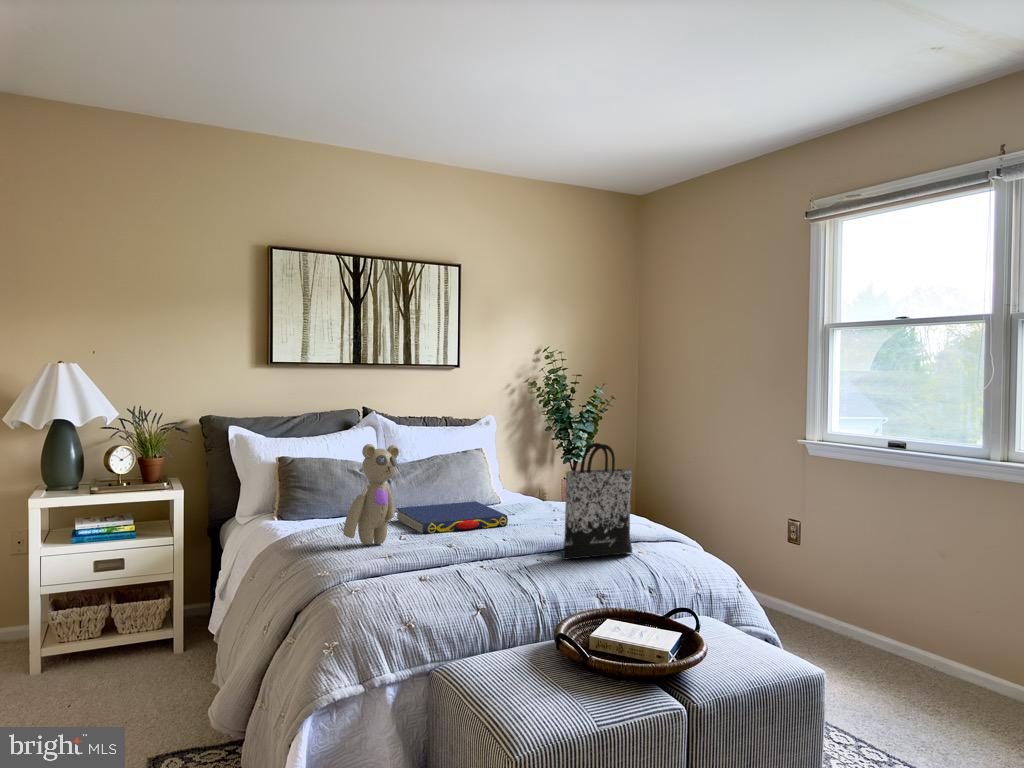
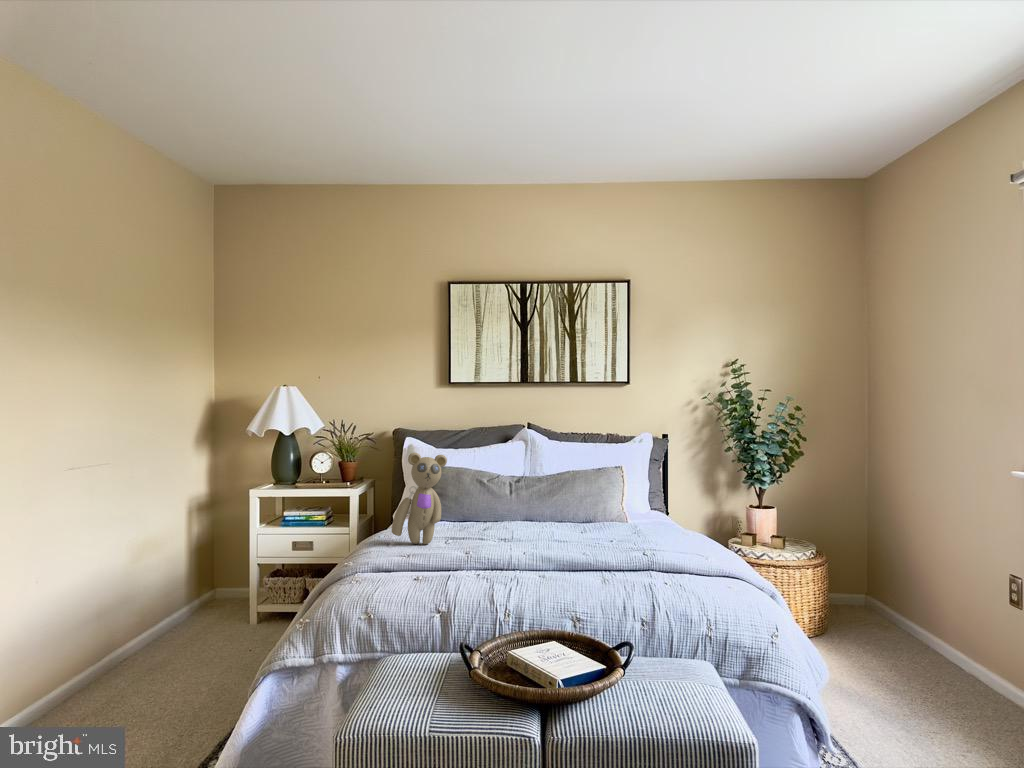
tote bag: present [563,443,632,559] -> none [573,458,659,582]
book: present [396,501,508,534] -> none [481,515,573,541]

